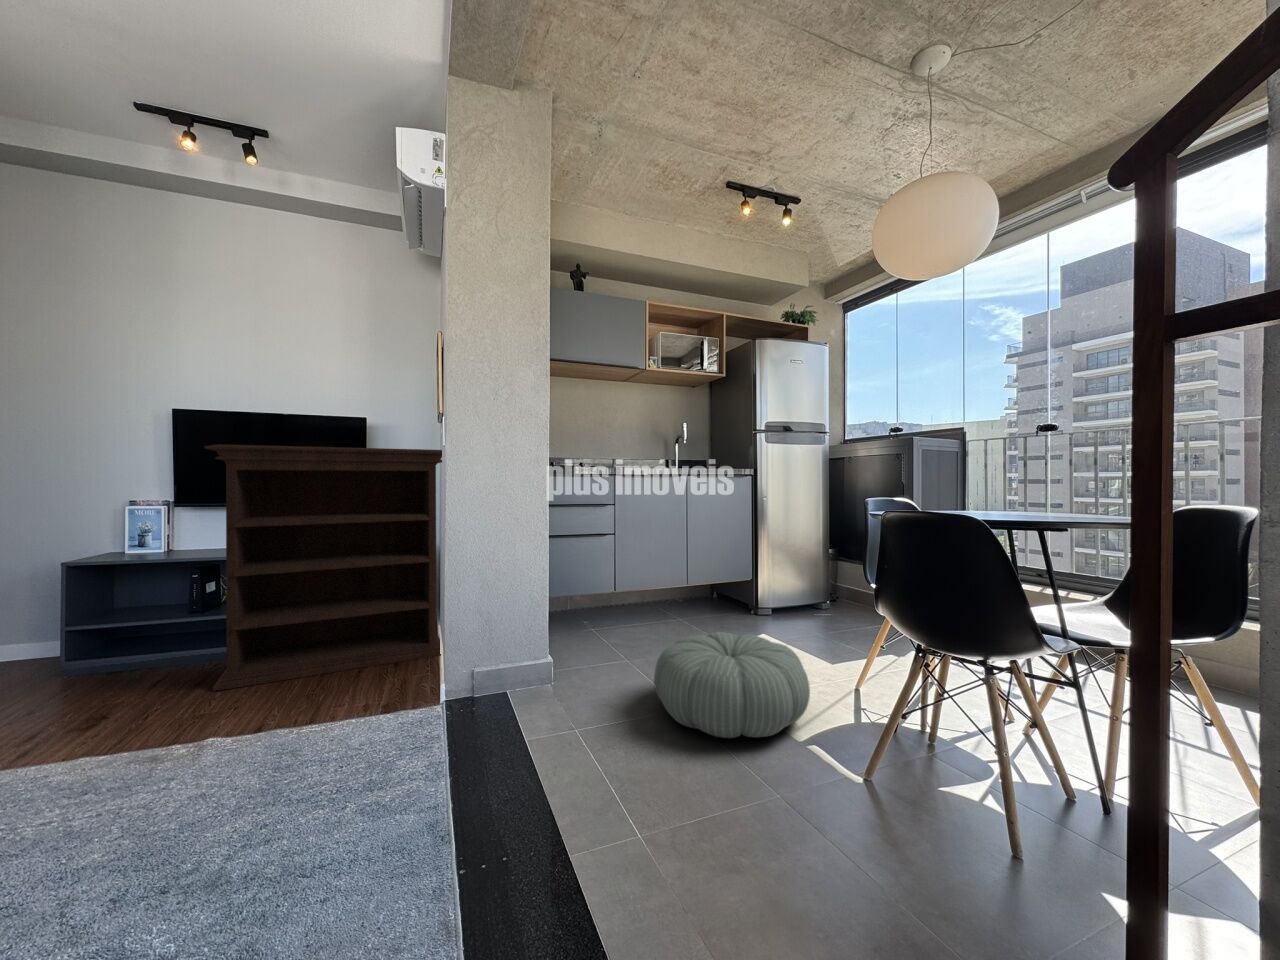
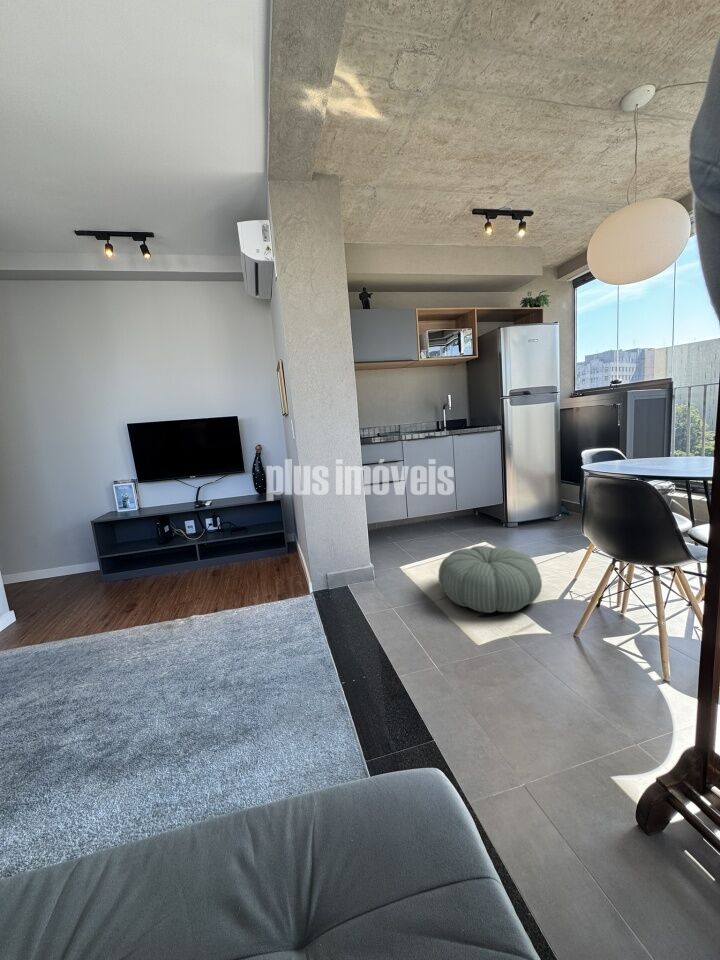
bookshelf: present [204,444,442,691] -> none [156,436,306,589]

